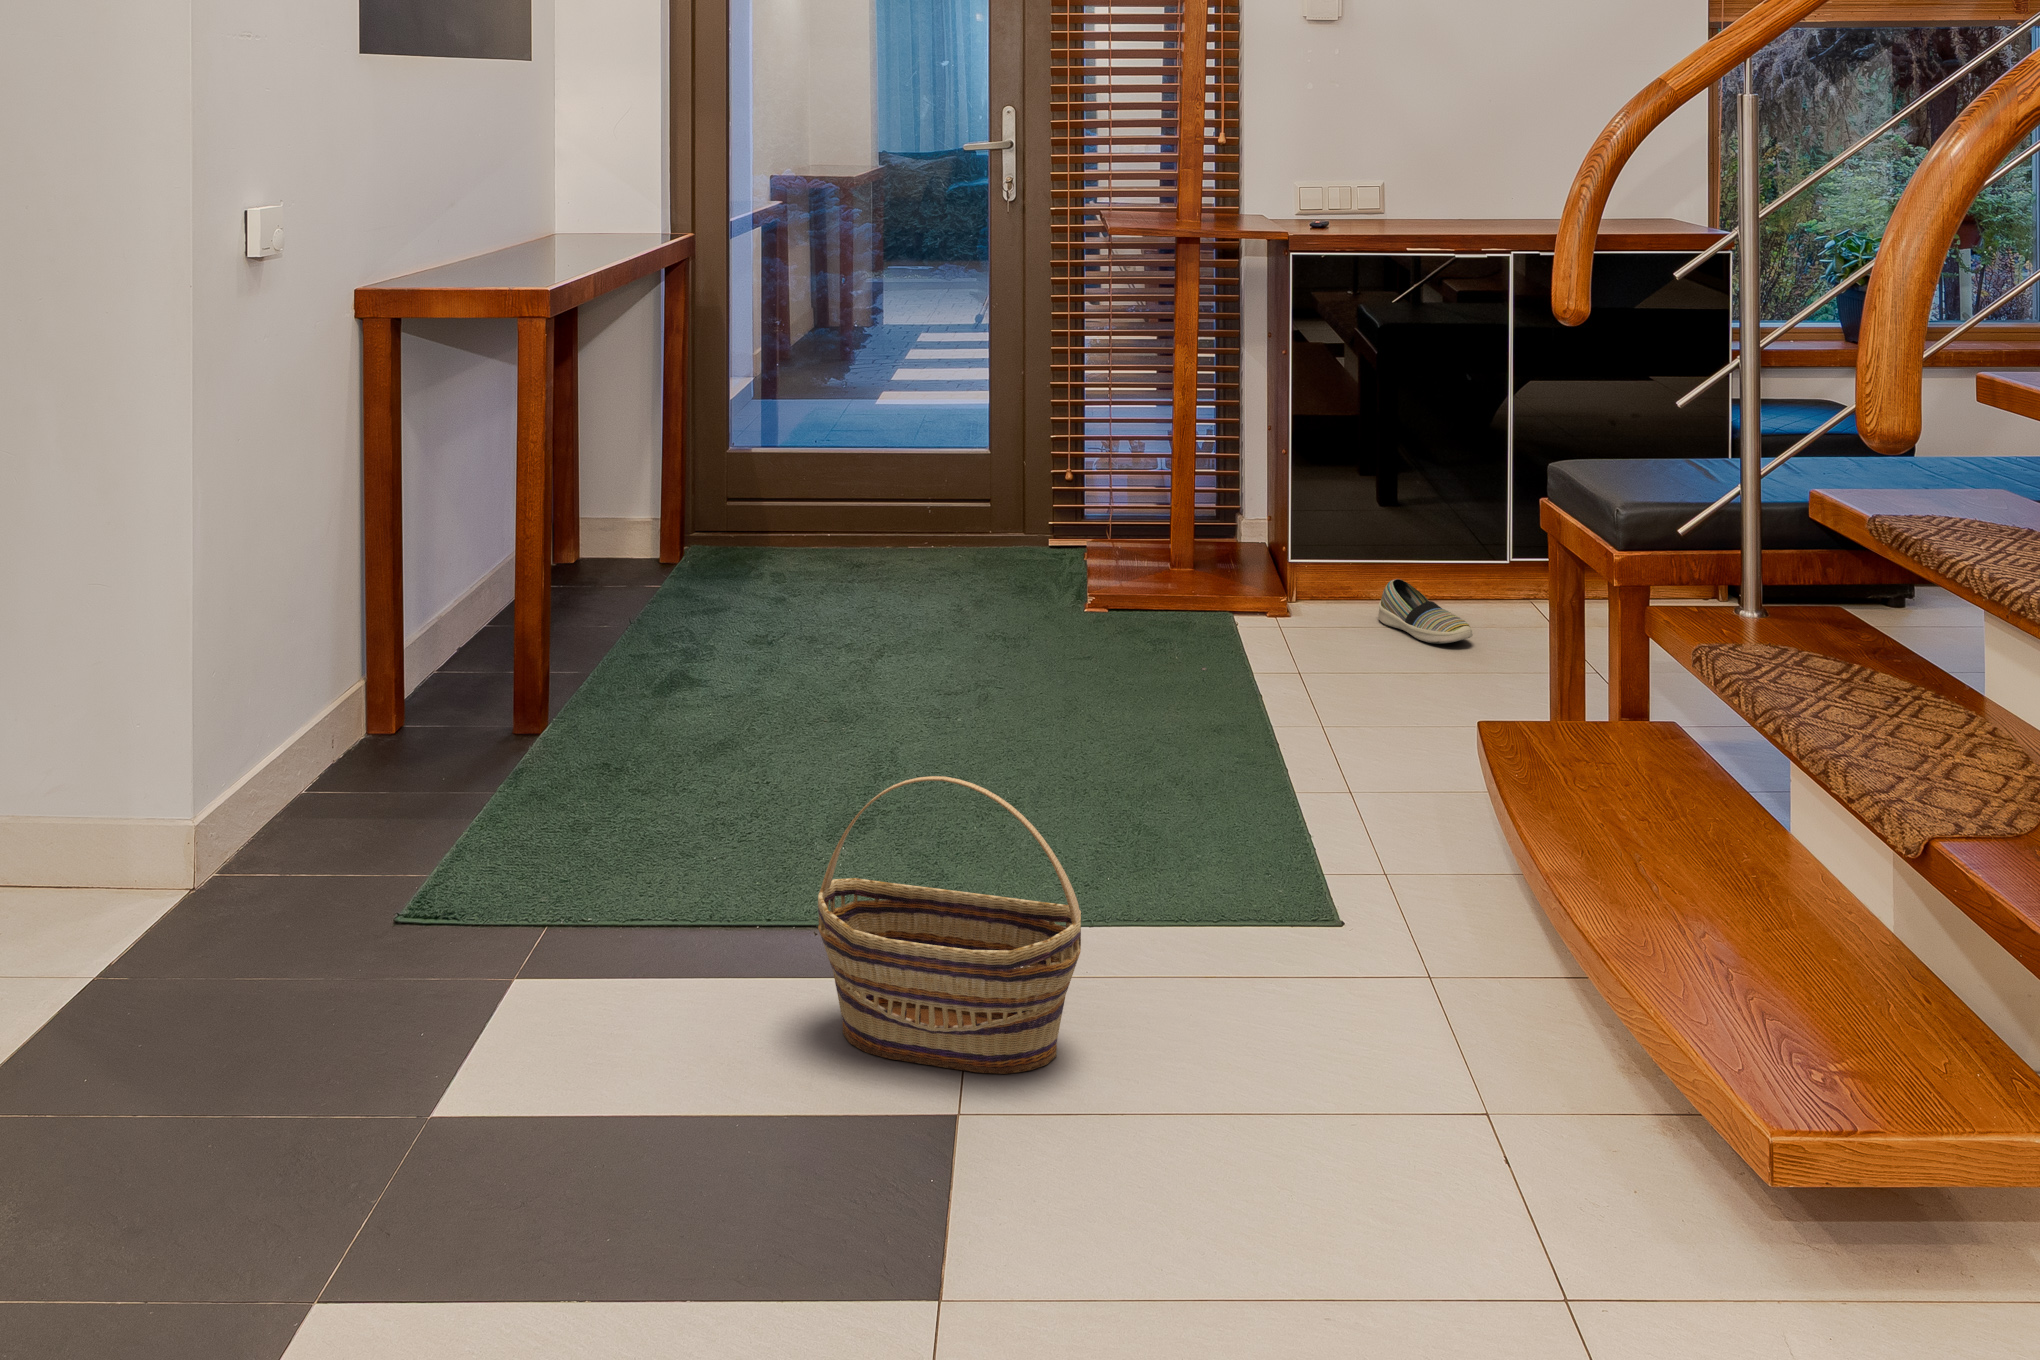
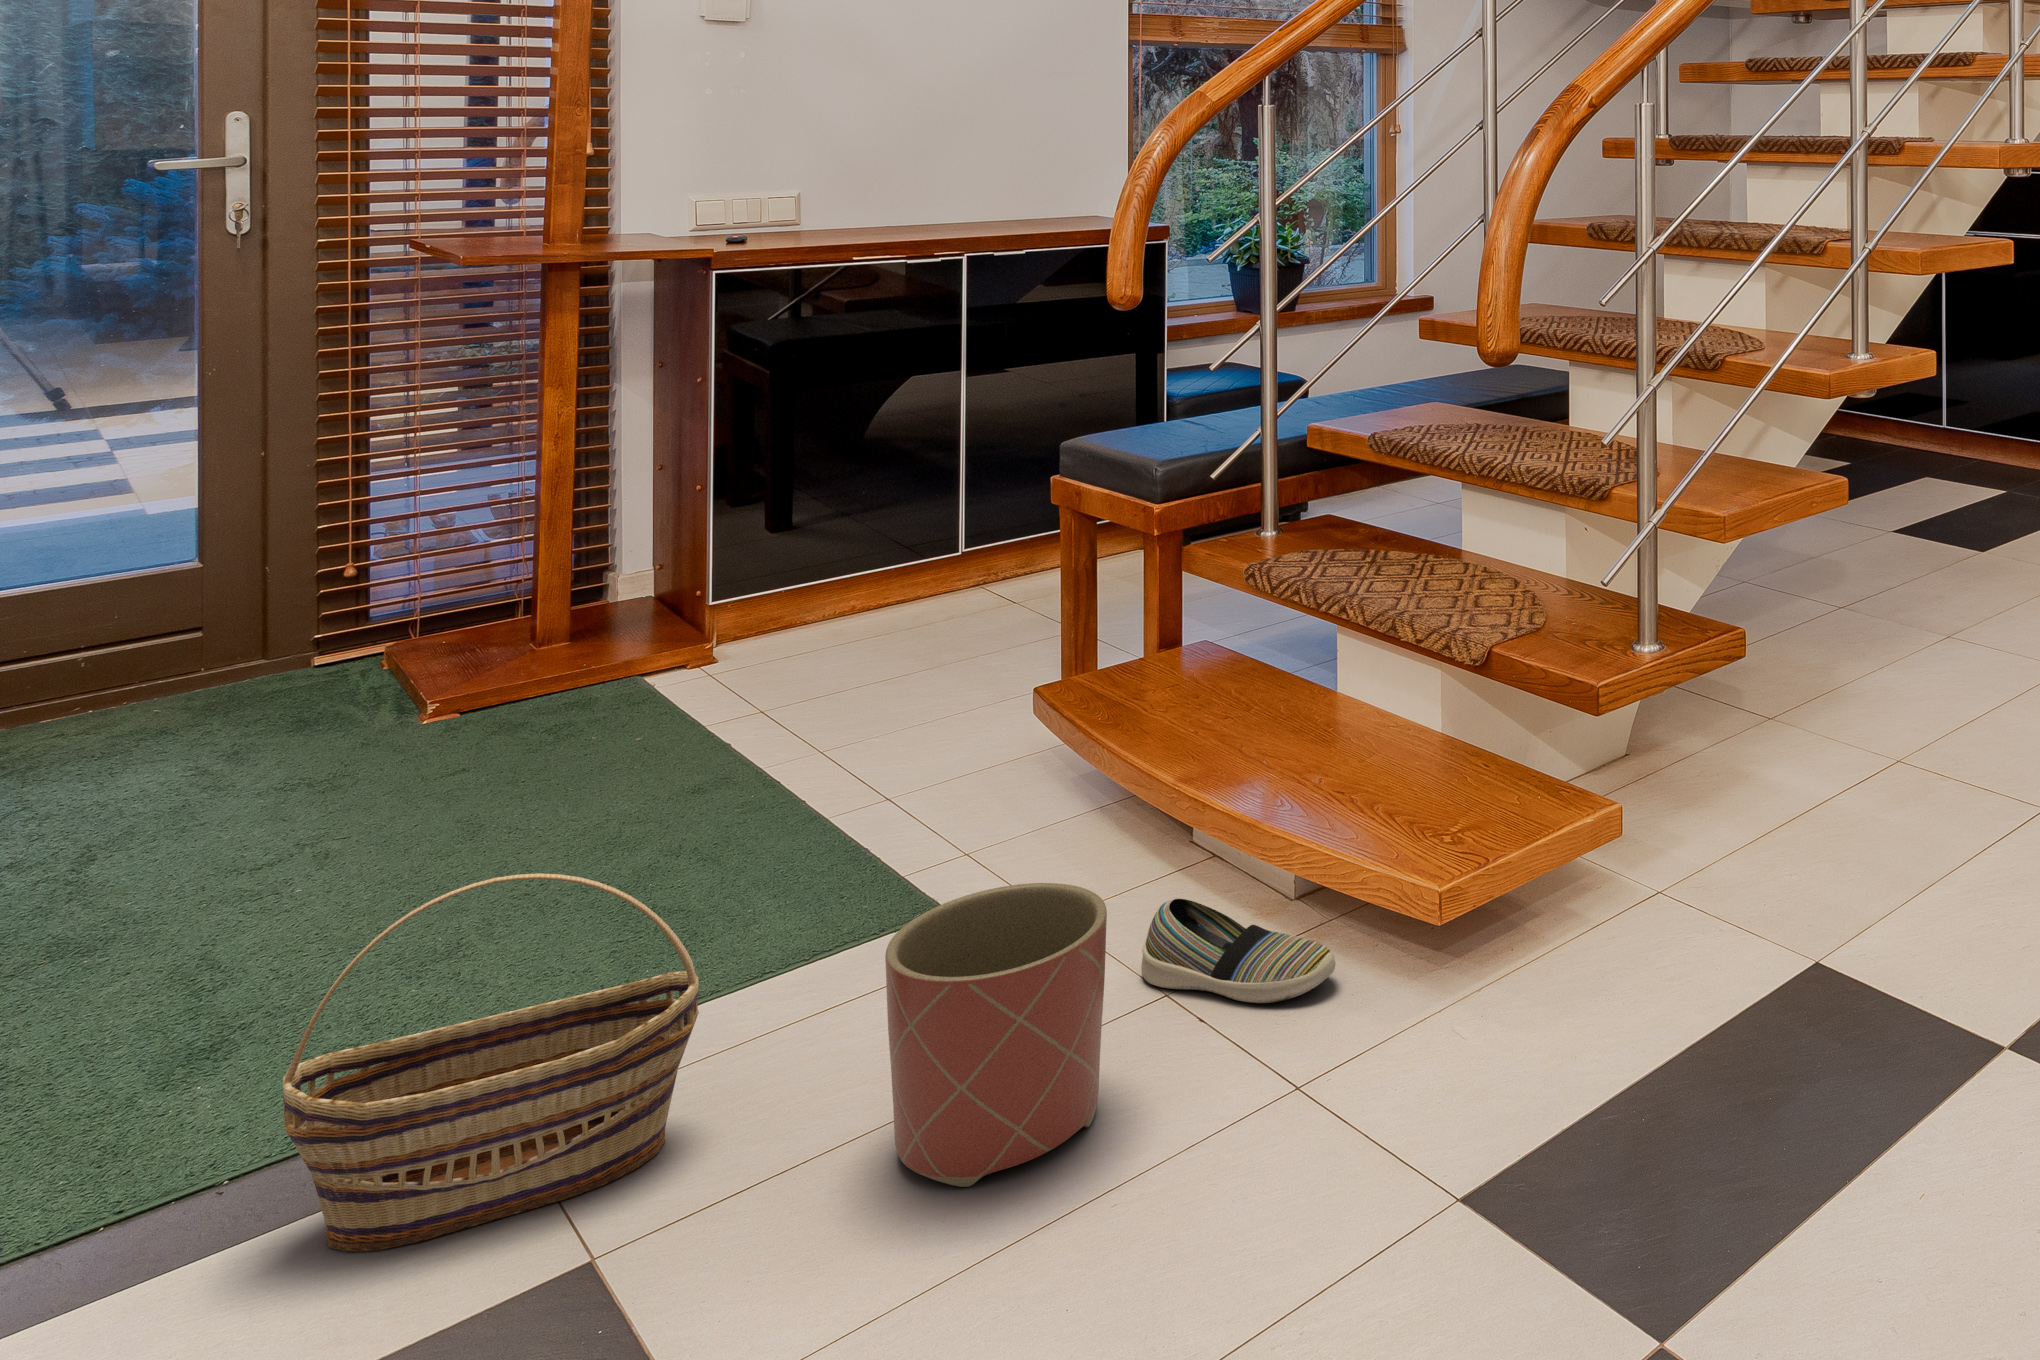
shoe: present [1378,579,1473,643] -> present [1141,898,1336,1003]
planter: none [1187,930,1395,1237] -> present [885,883,1107,1187]

